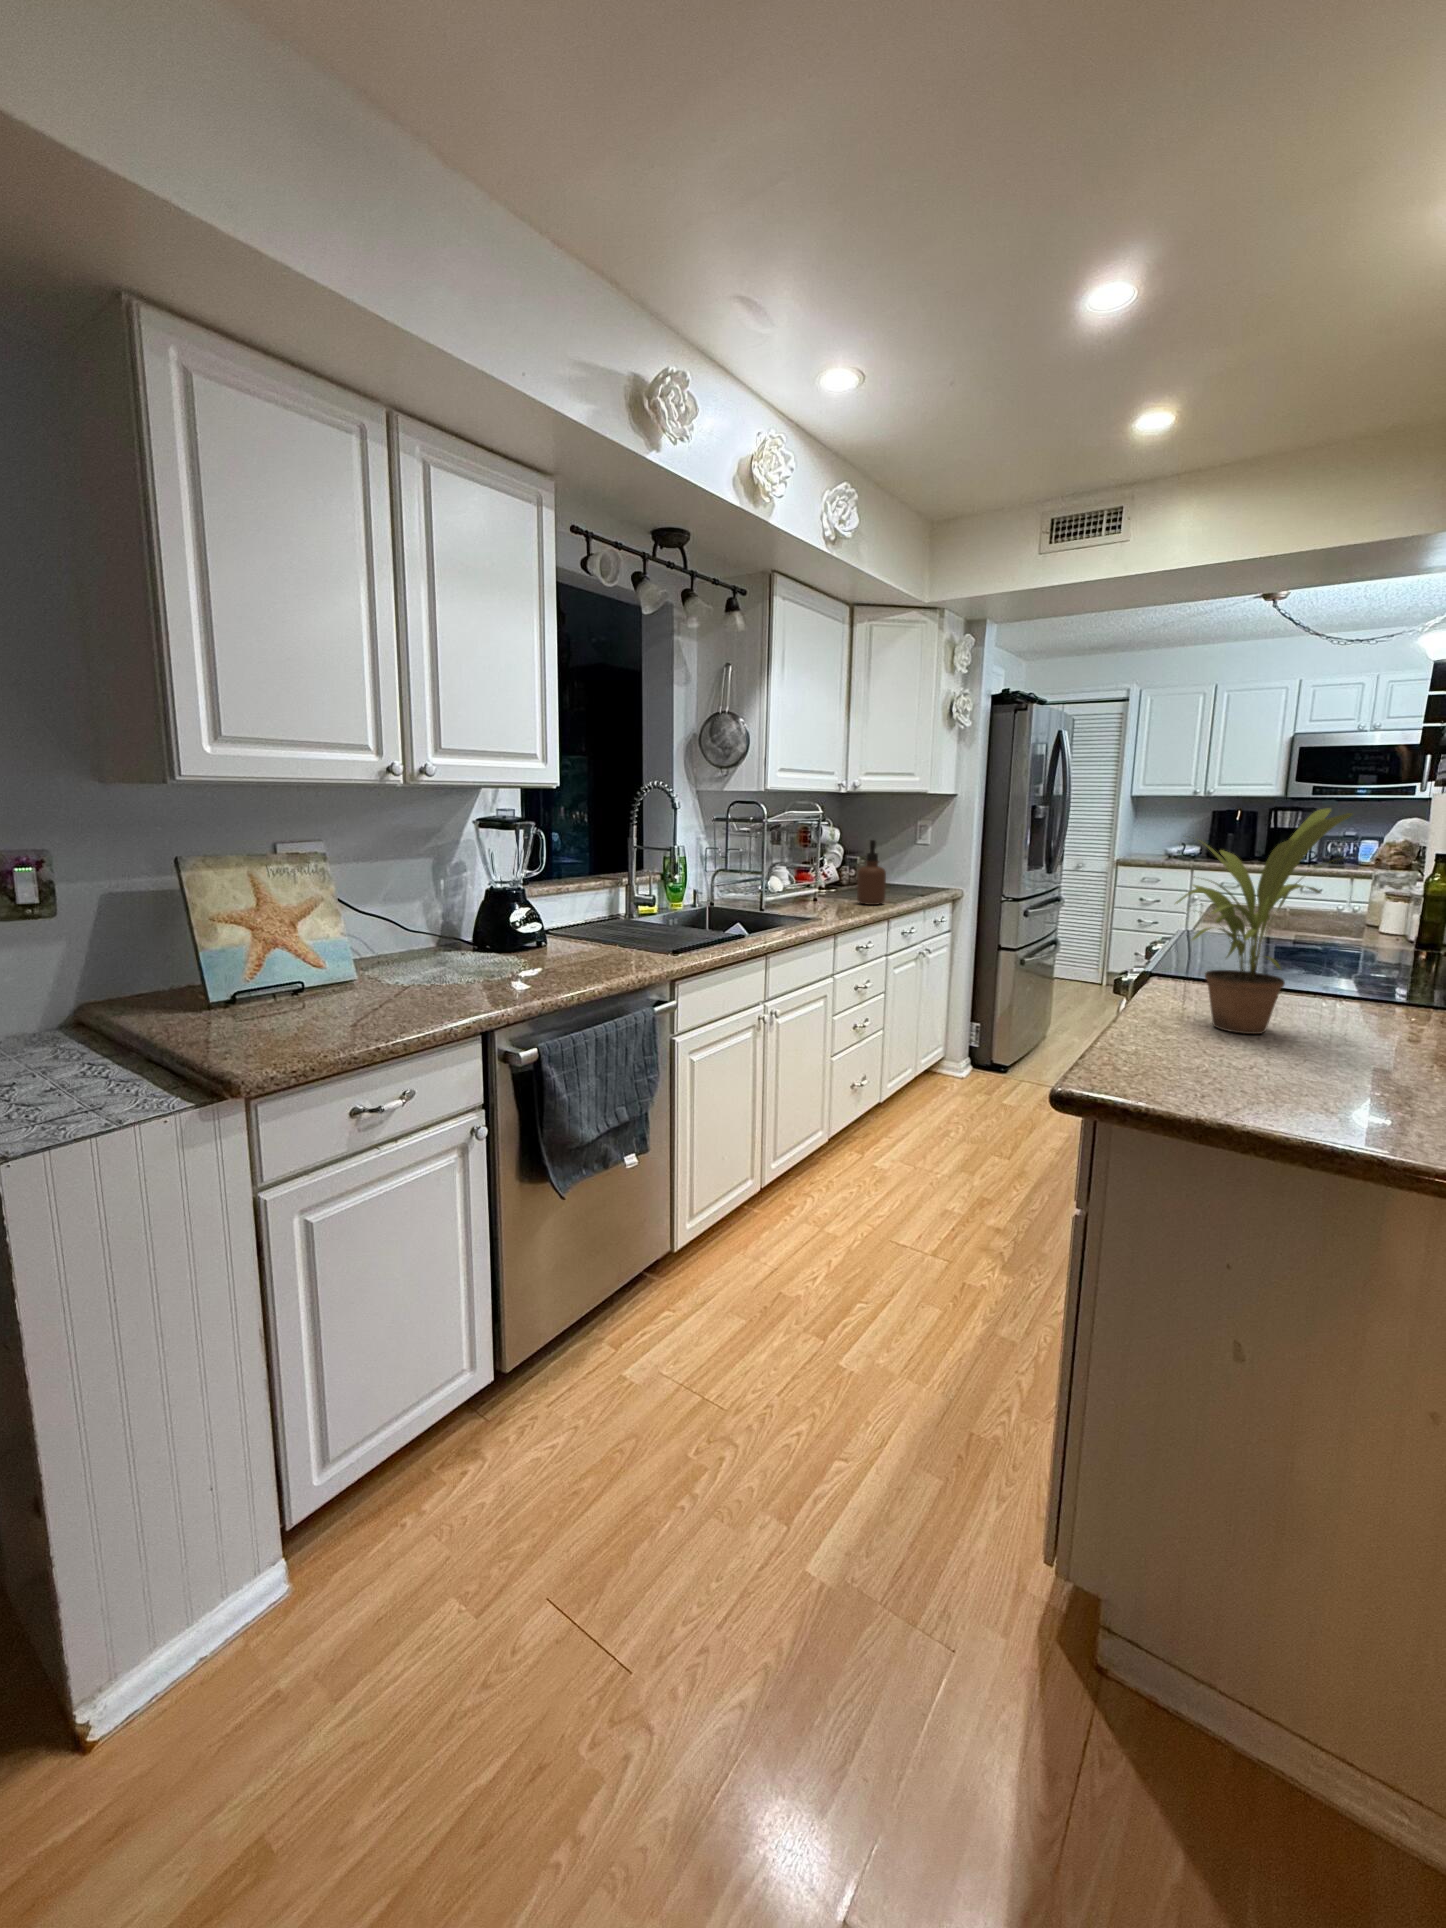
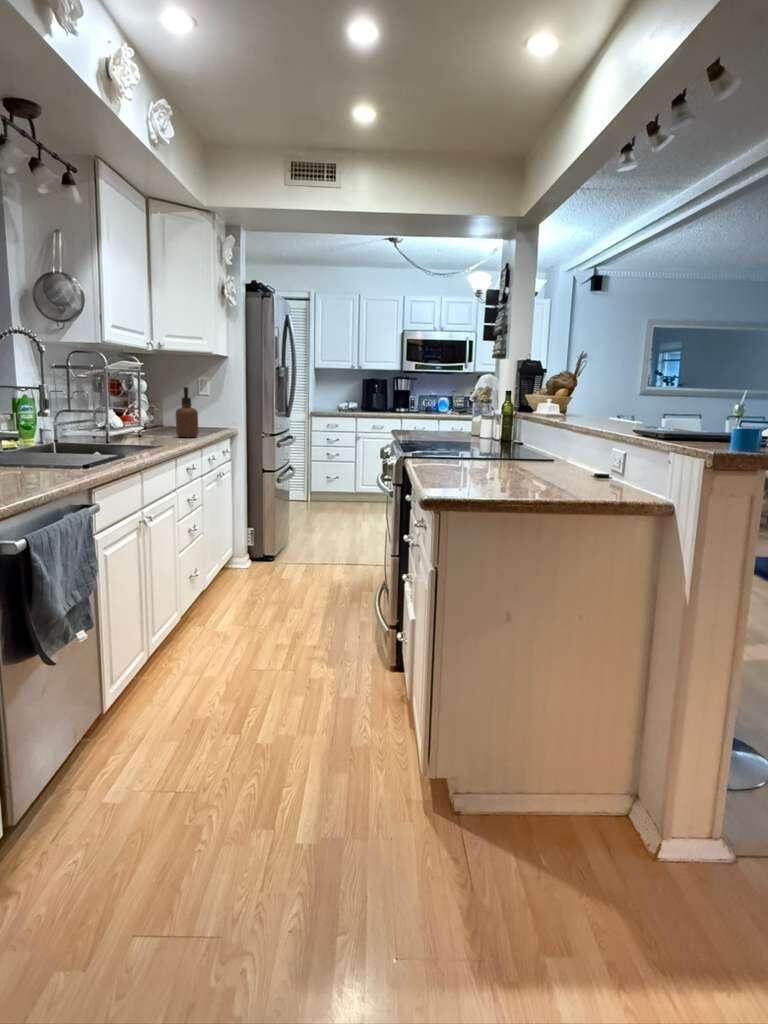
potted plant: present [1176,809,1352,1034] -> none [433,363,517,477]

